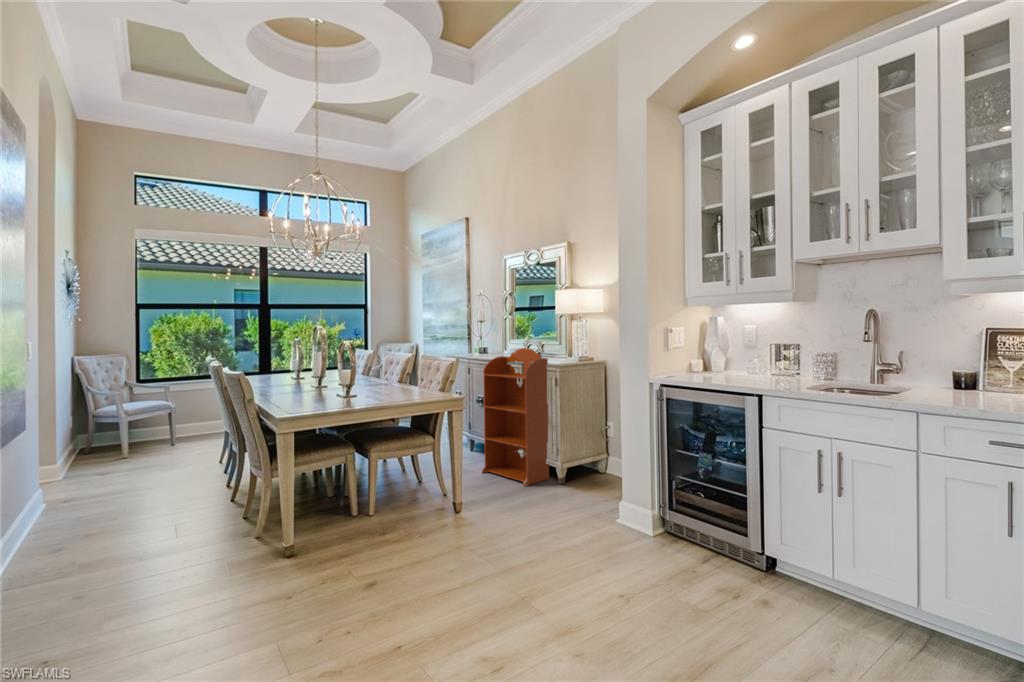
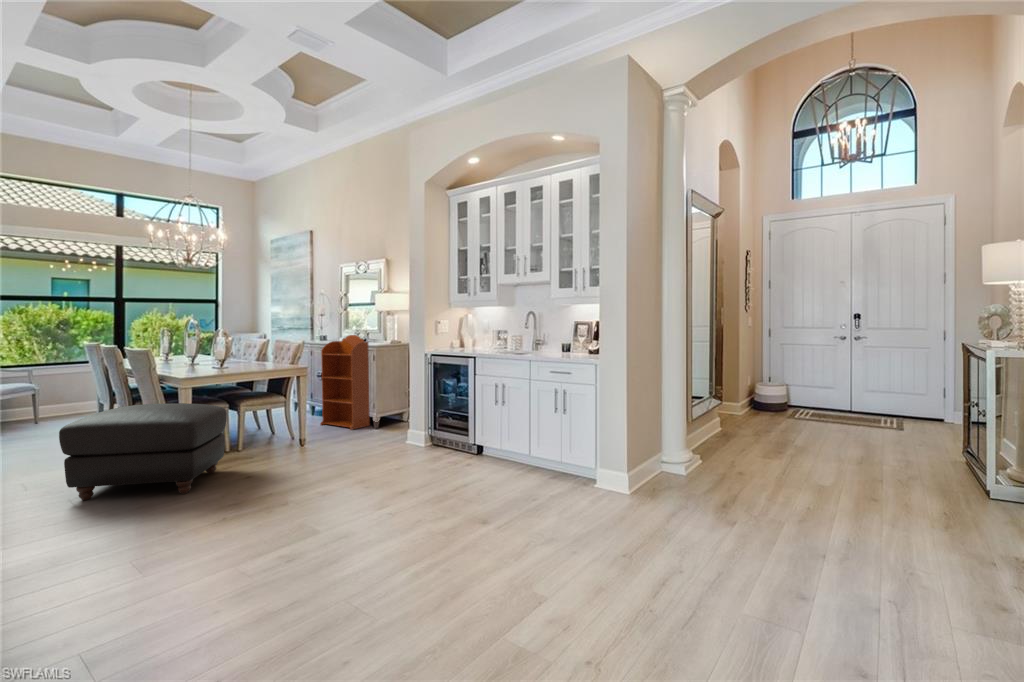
ottoman: none [95,462,352,630] -> present [59,403,227,500]

